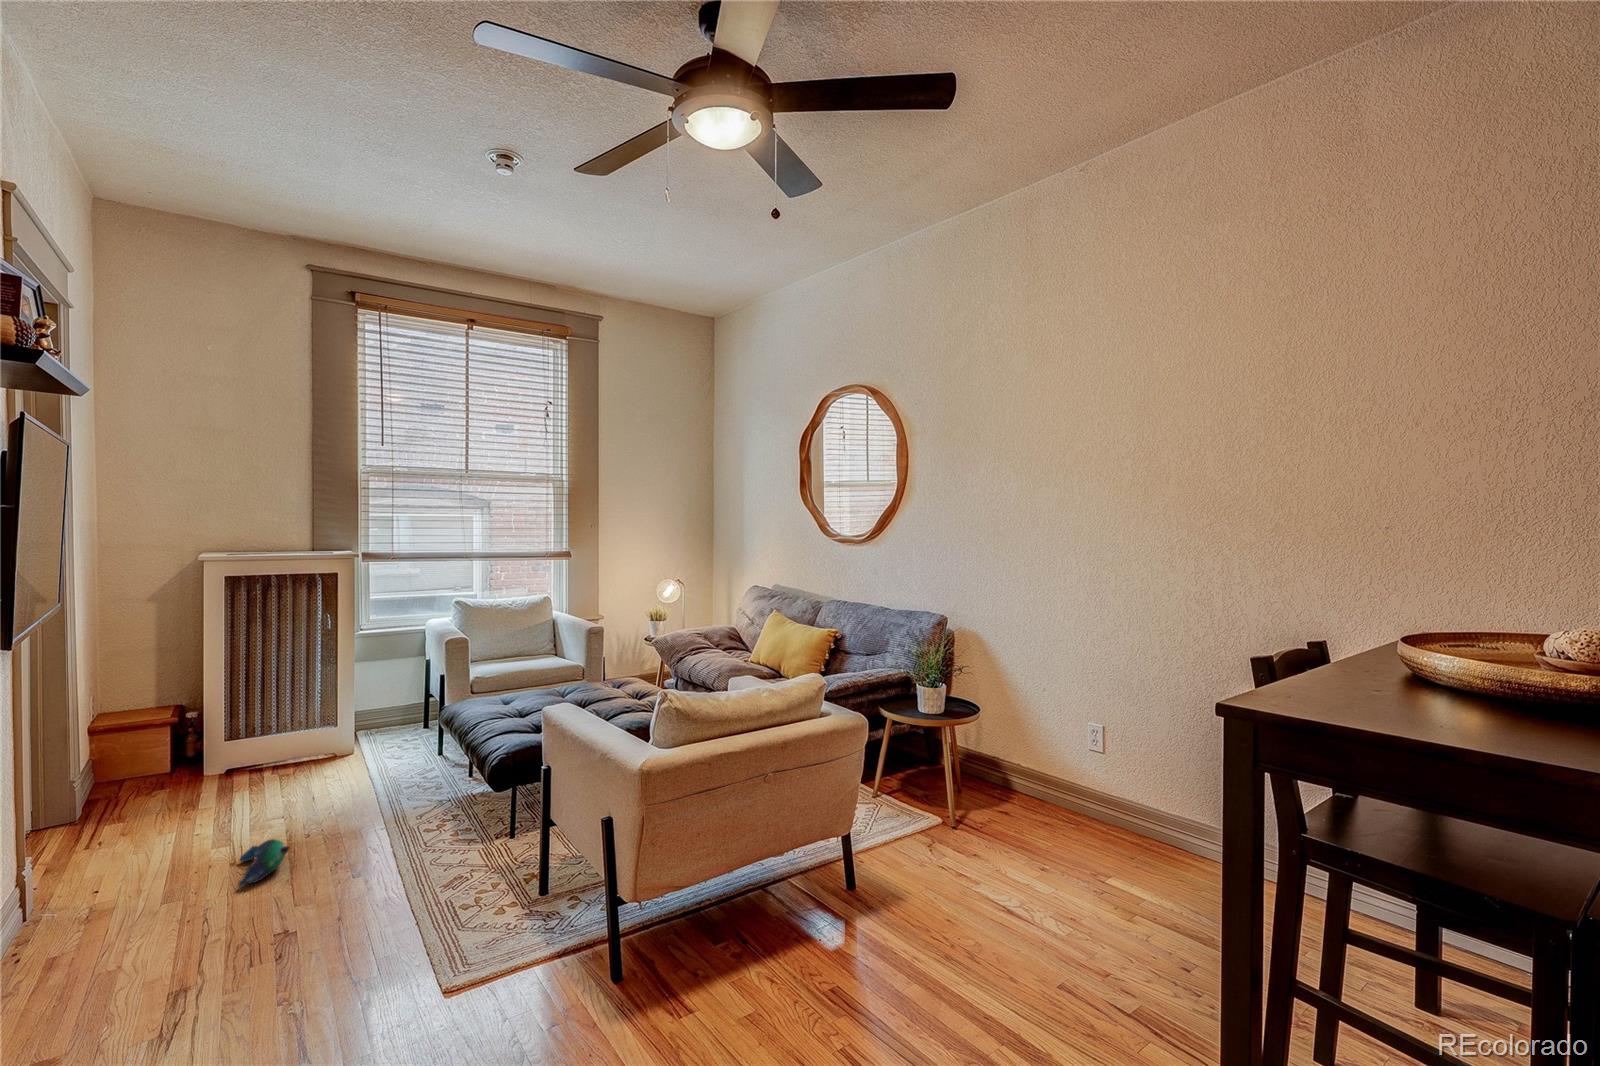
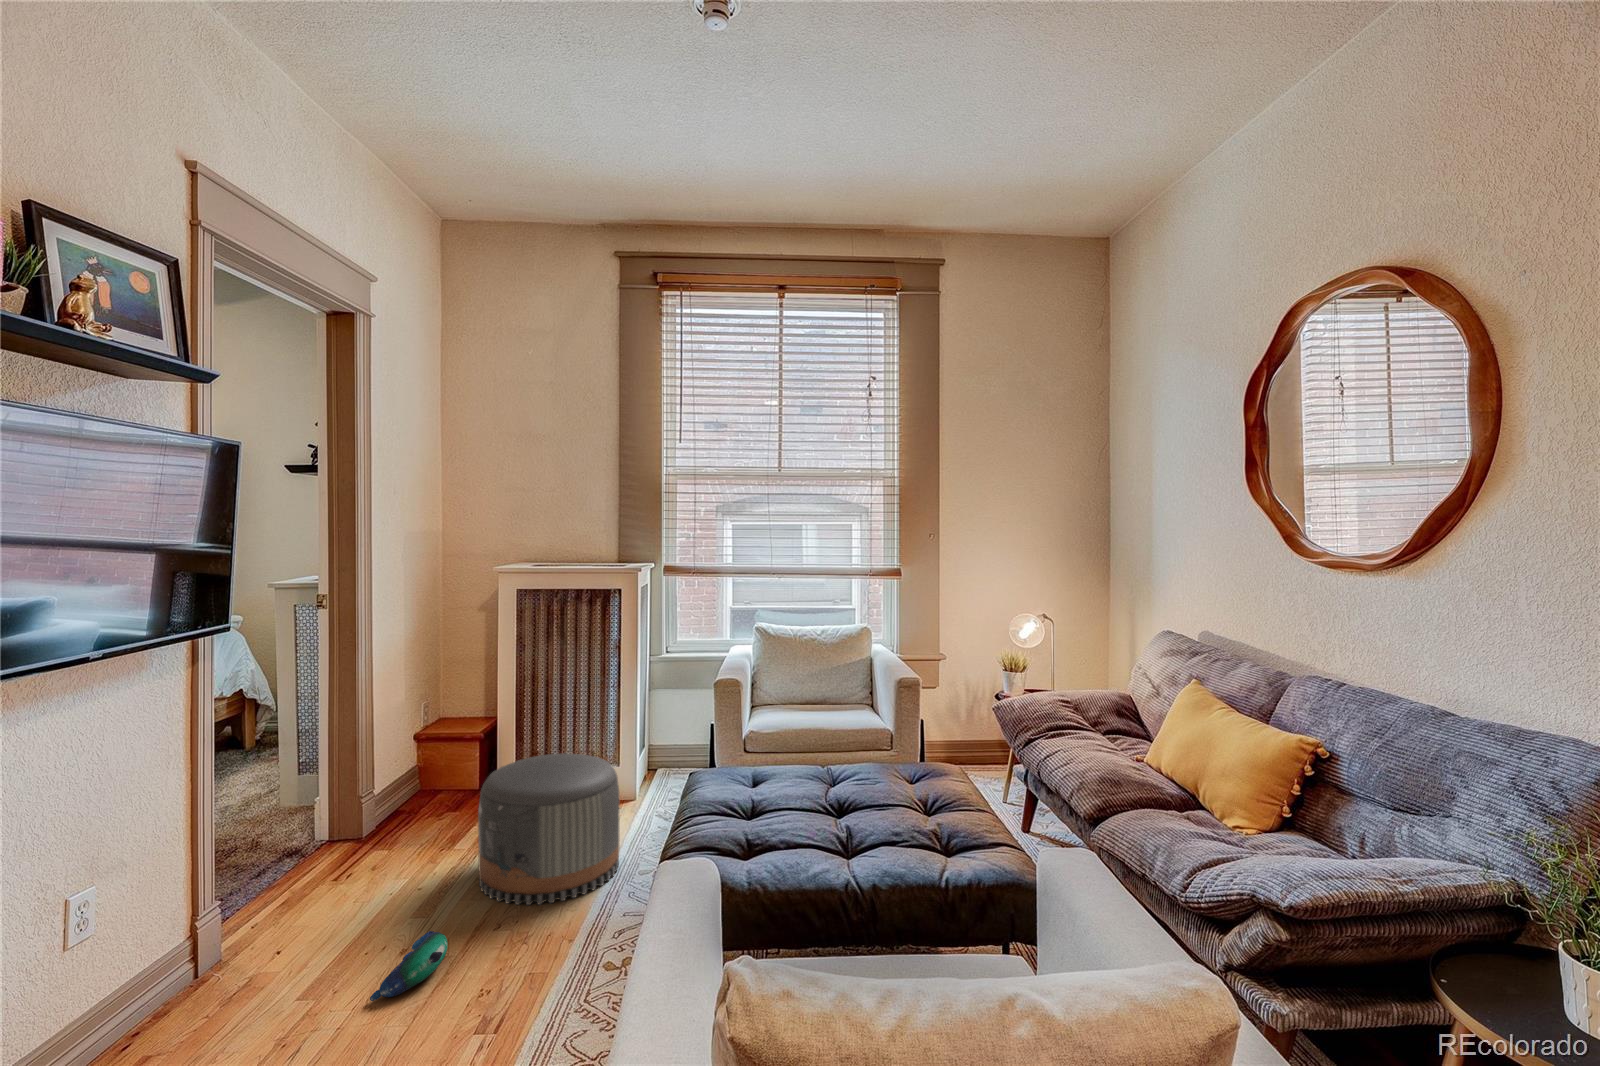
pouf: none [250,709,382,827] -> present [478,753,619,905]

